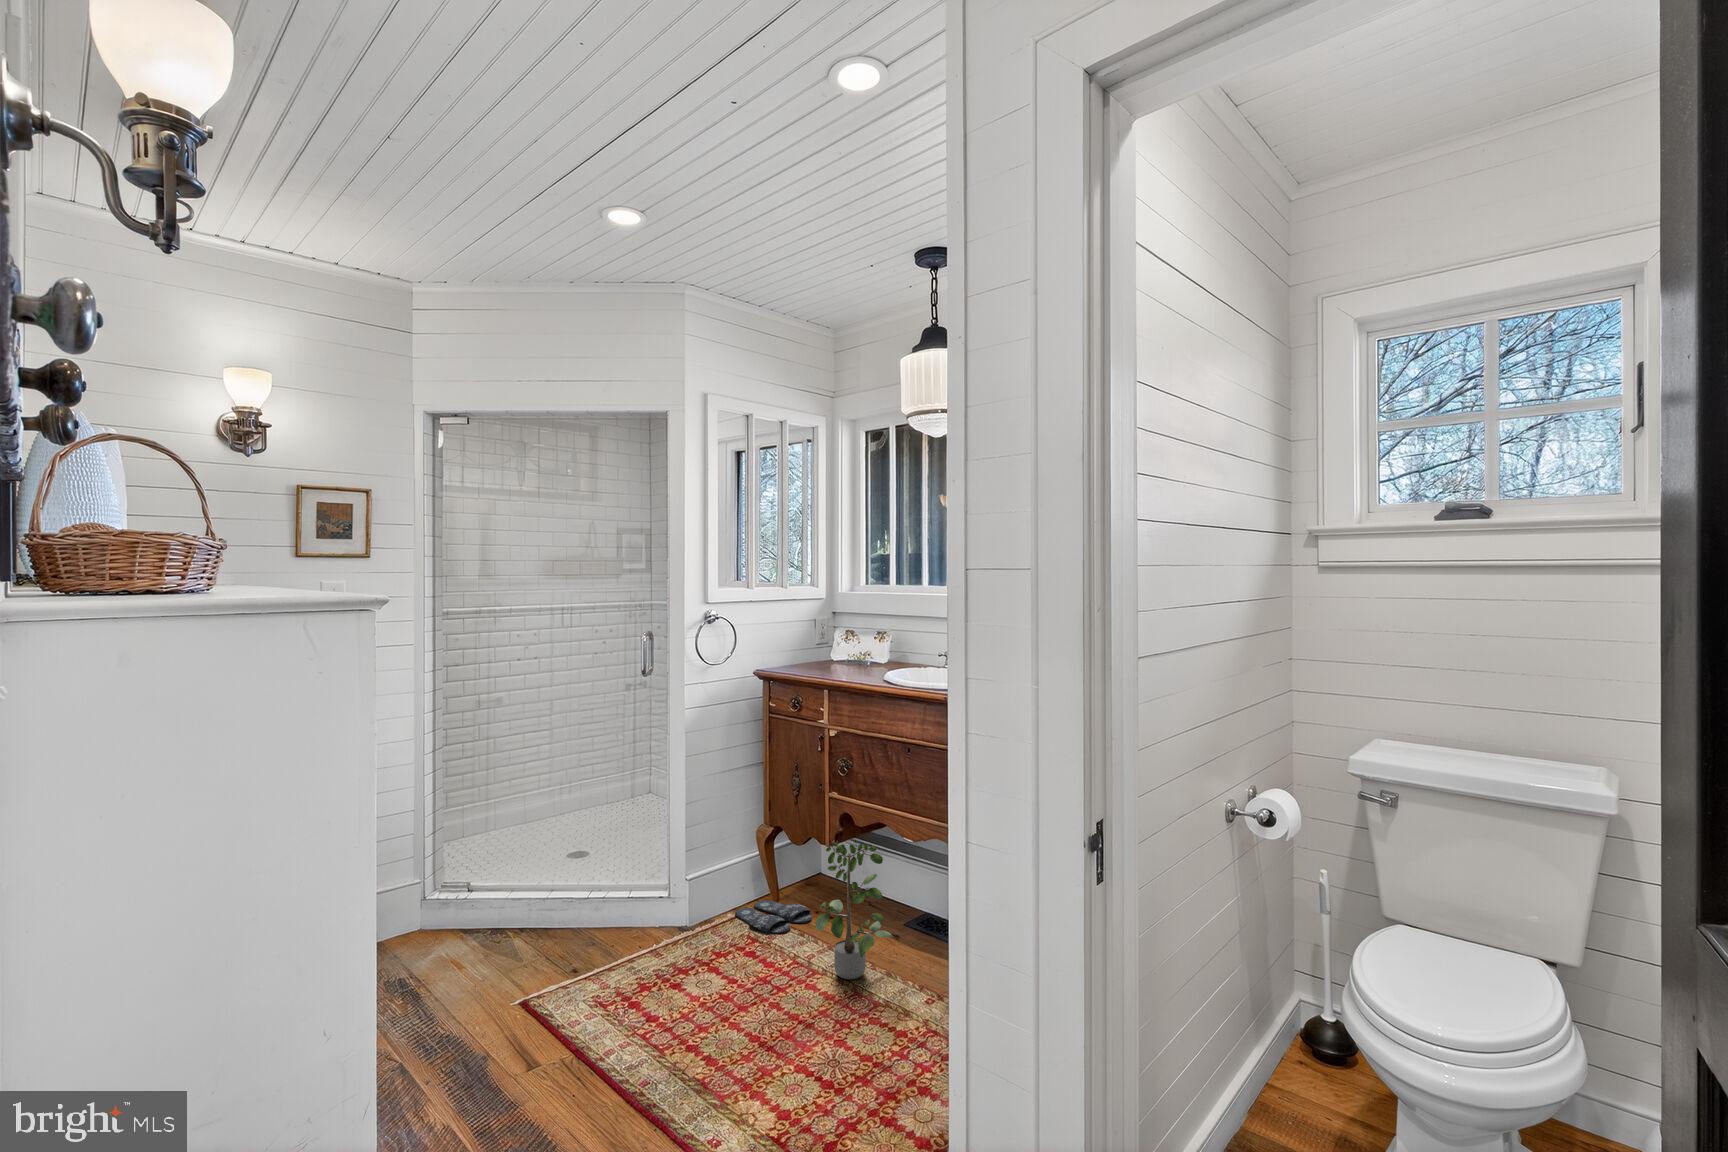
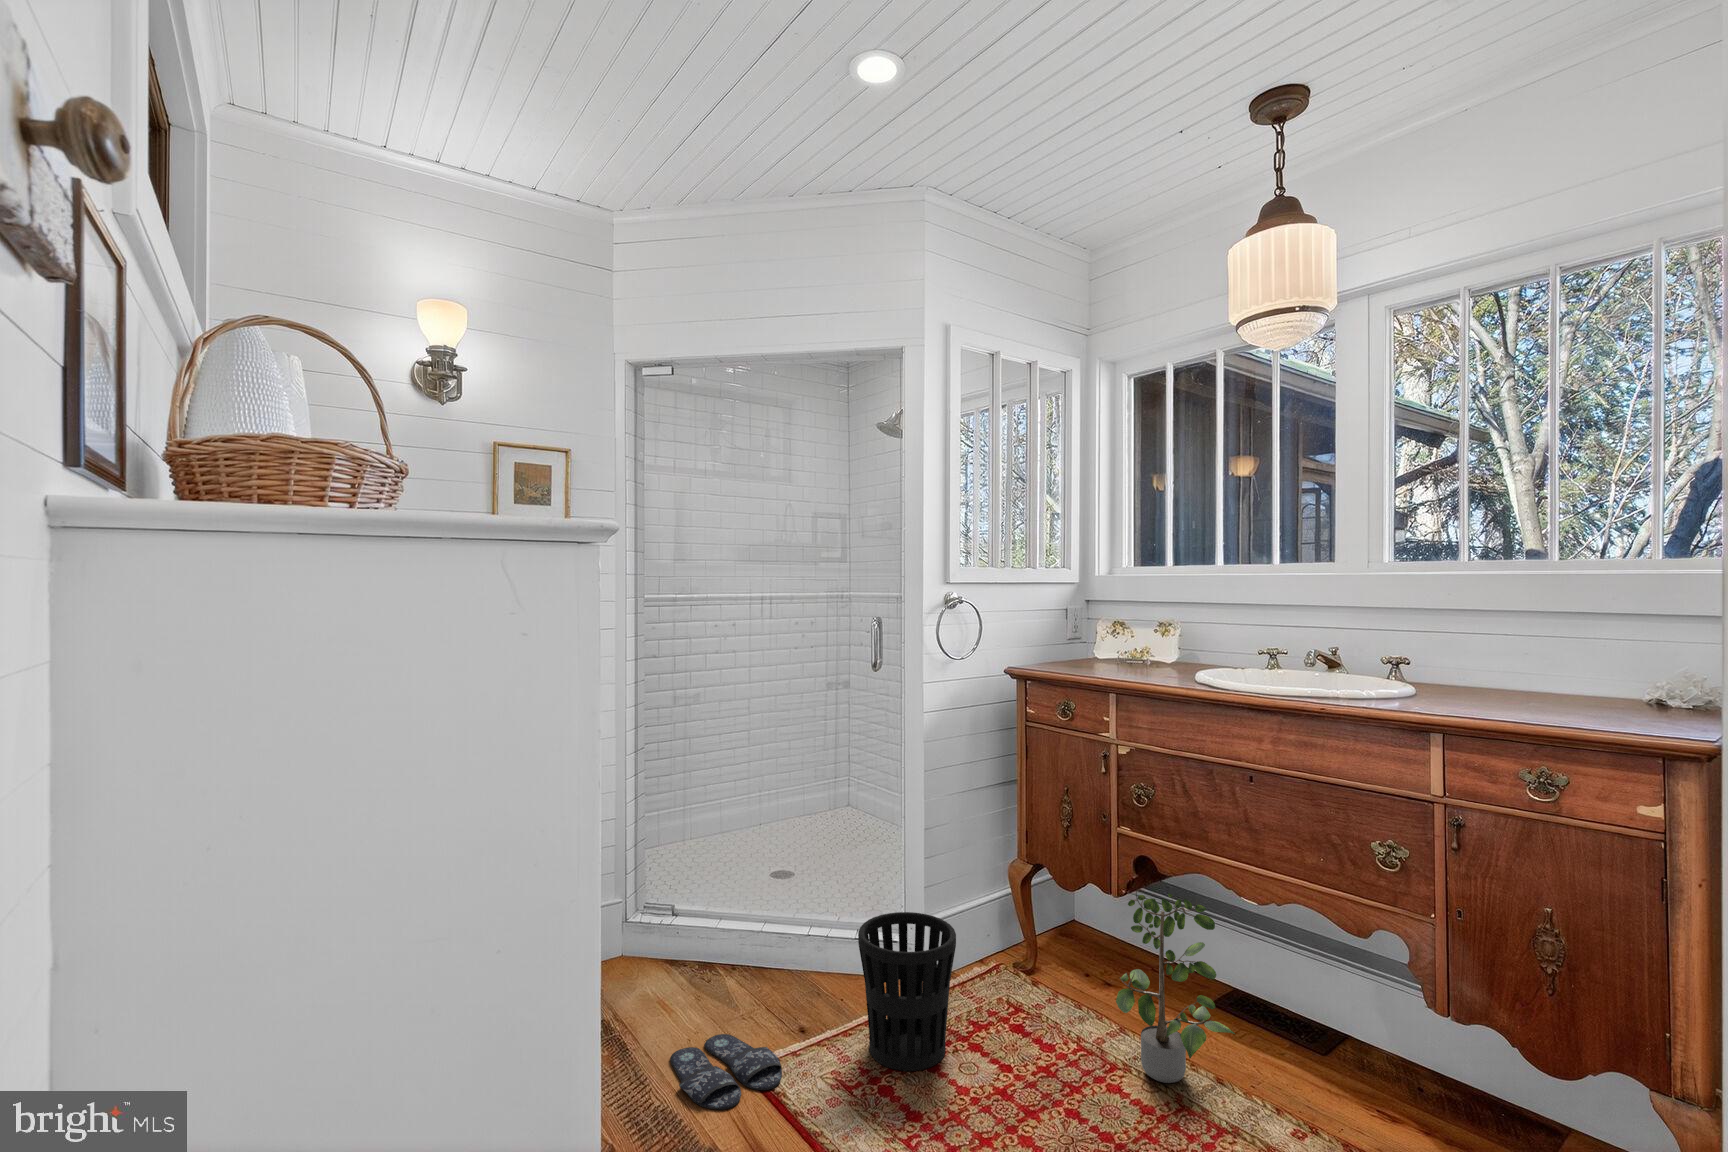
wastebasket: none [618,870,697,990] -> present [858,912,956,1071]
slippers: present [735,900,812,933] -> present [670,1034,782,1110]

